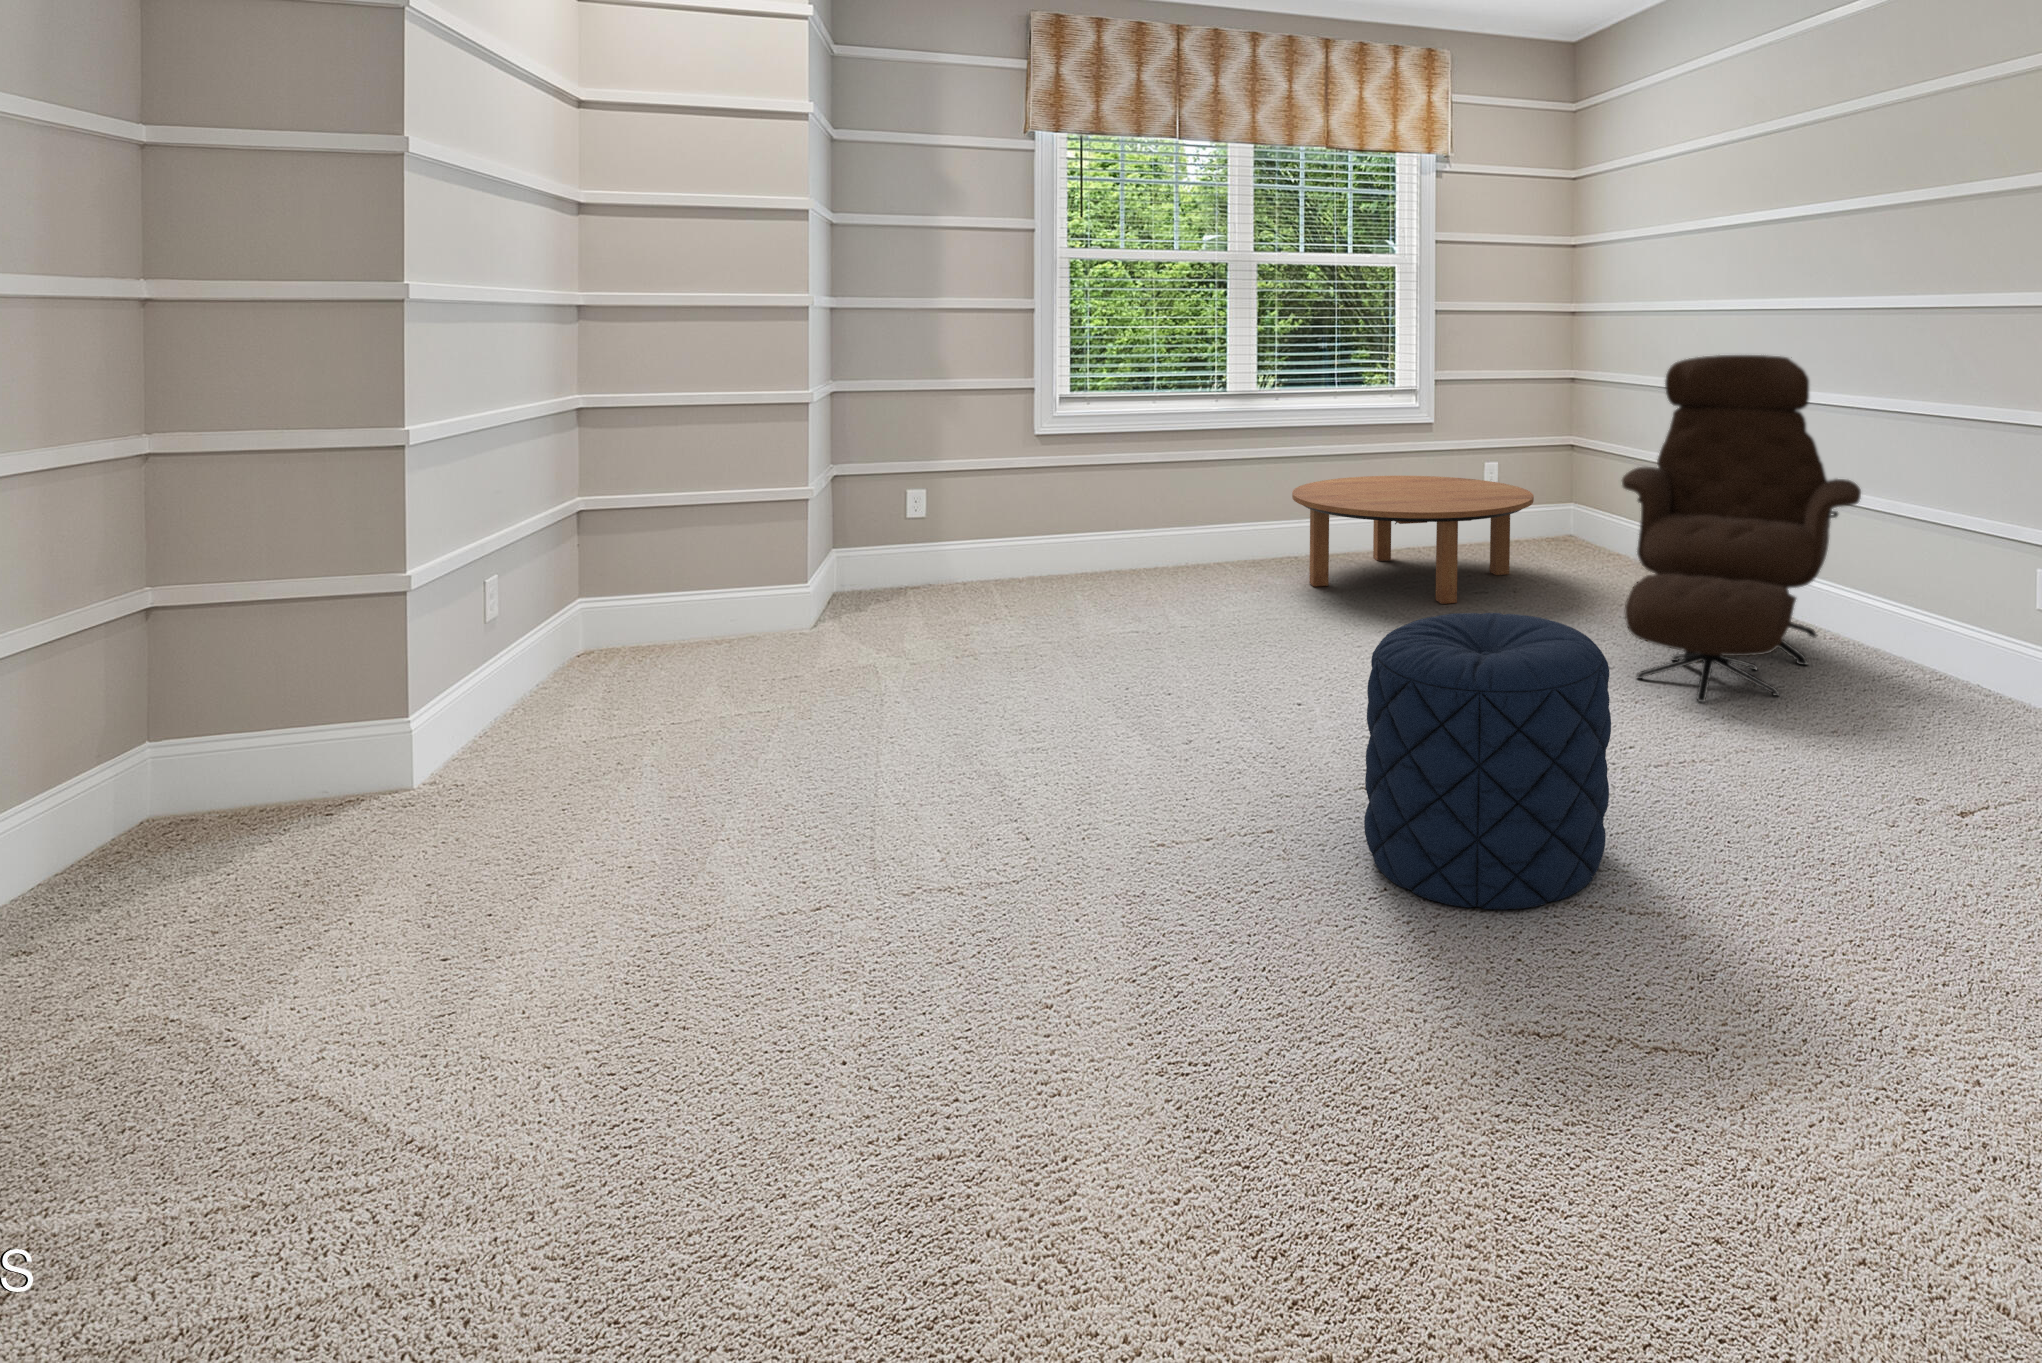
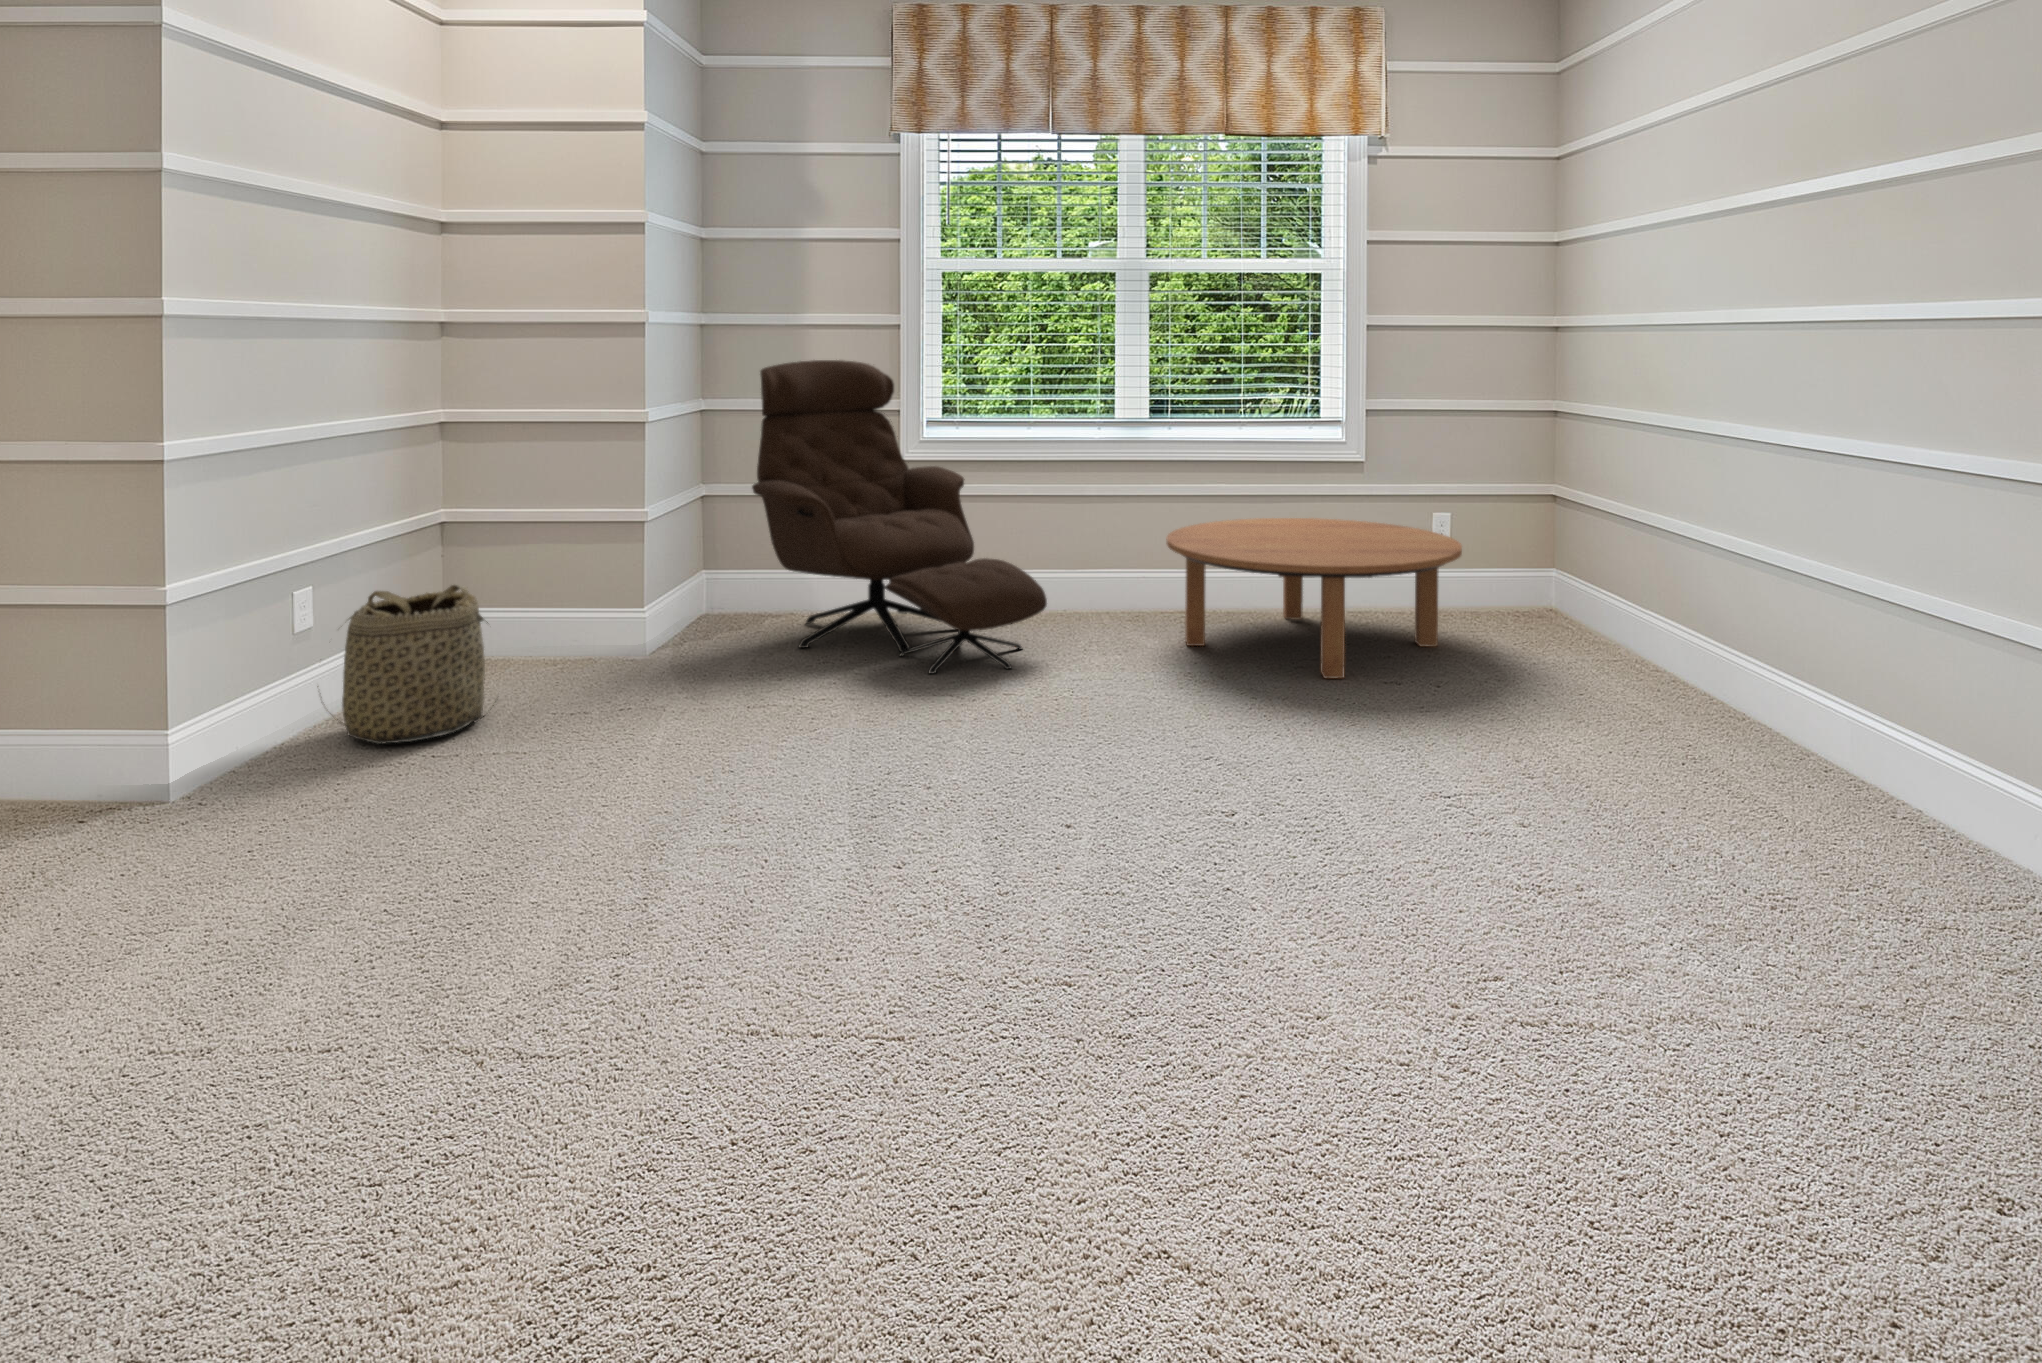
lounge chair: present [1622,355,1861,702] -> present [752,360,1047,674]
basket: none [517,567,721,728] -> present [317,585,494,744]
pouf: present [1364,613,1611,909] -> none [975,704,1301,1121]

